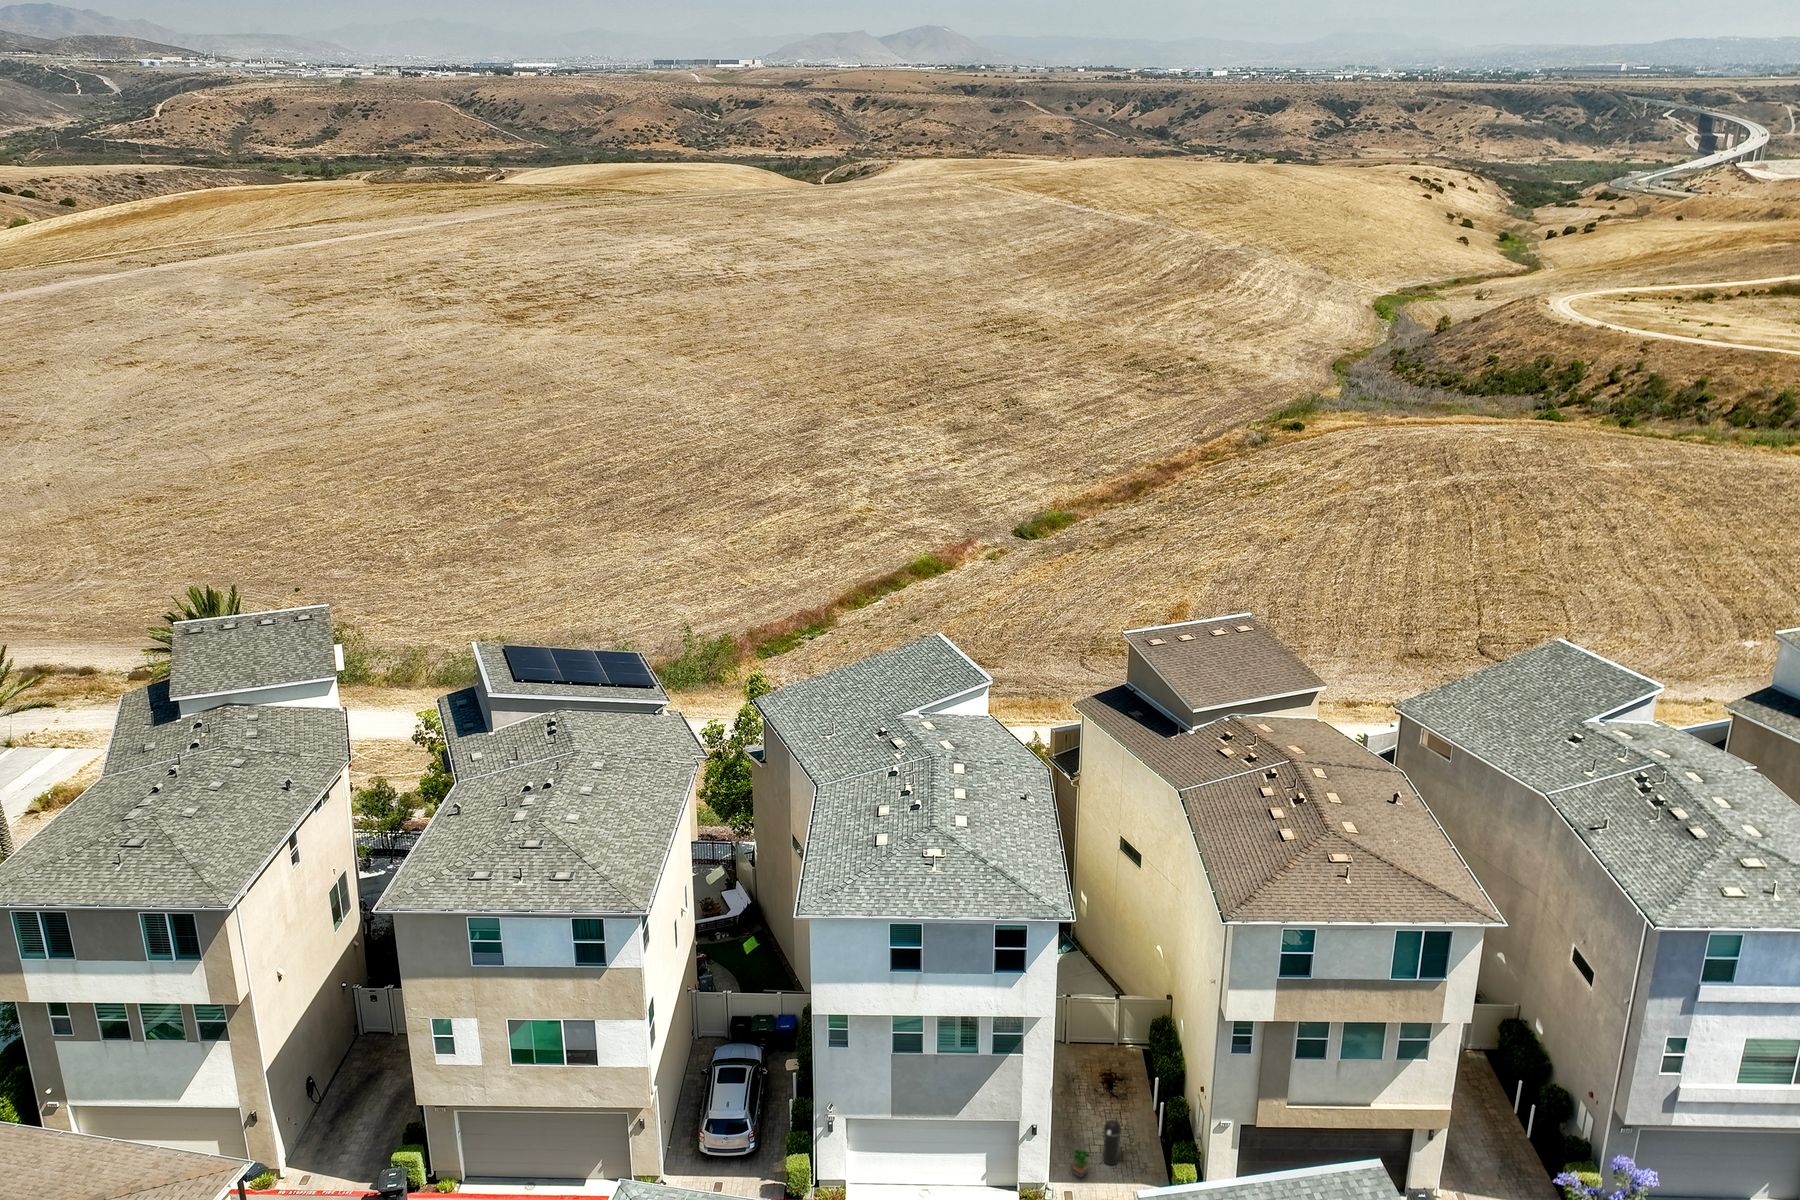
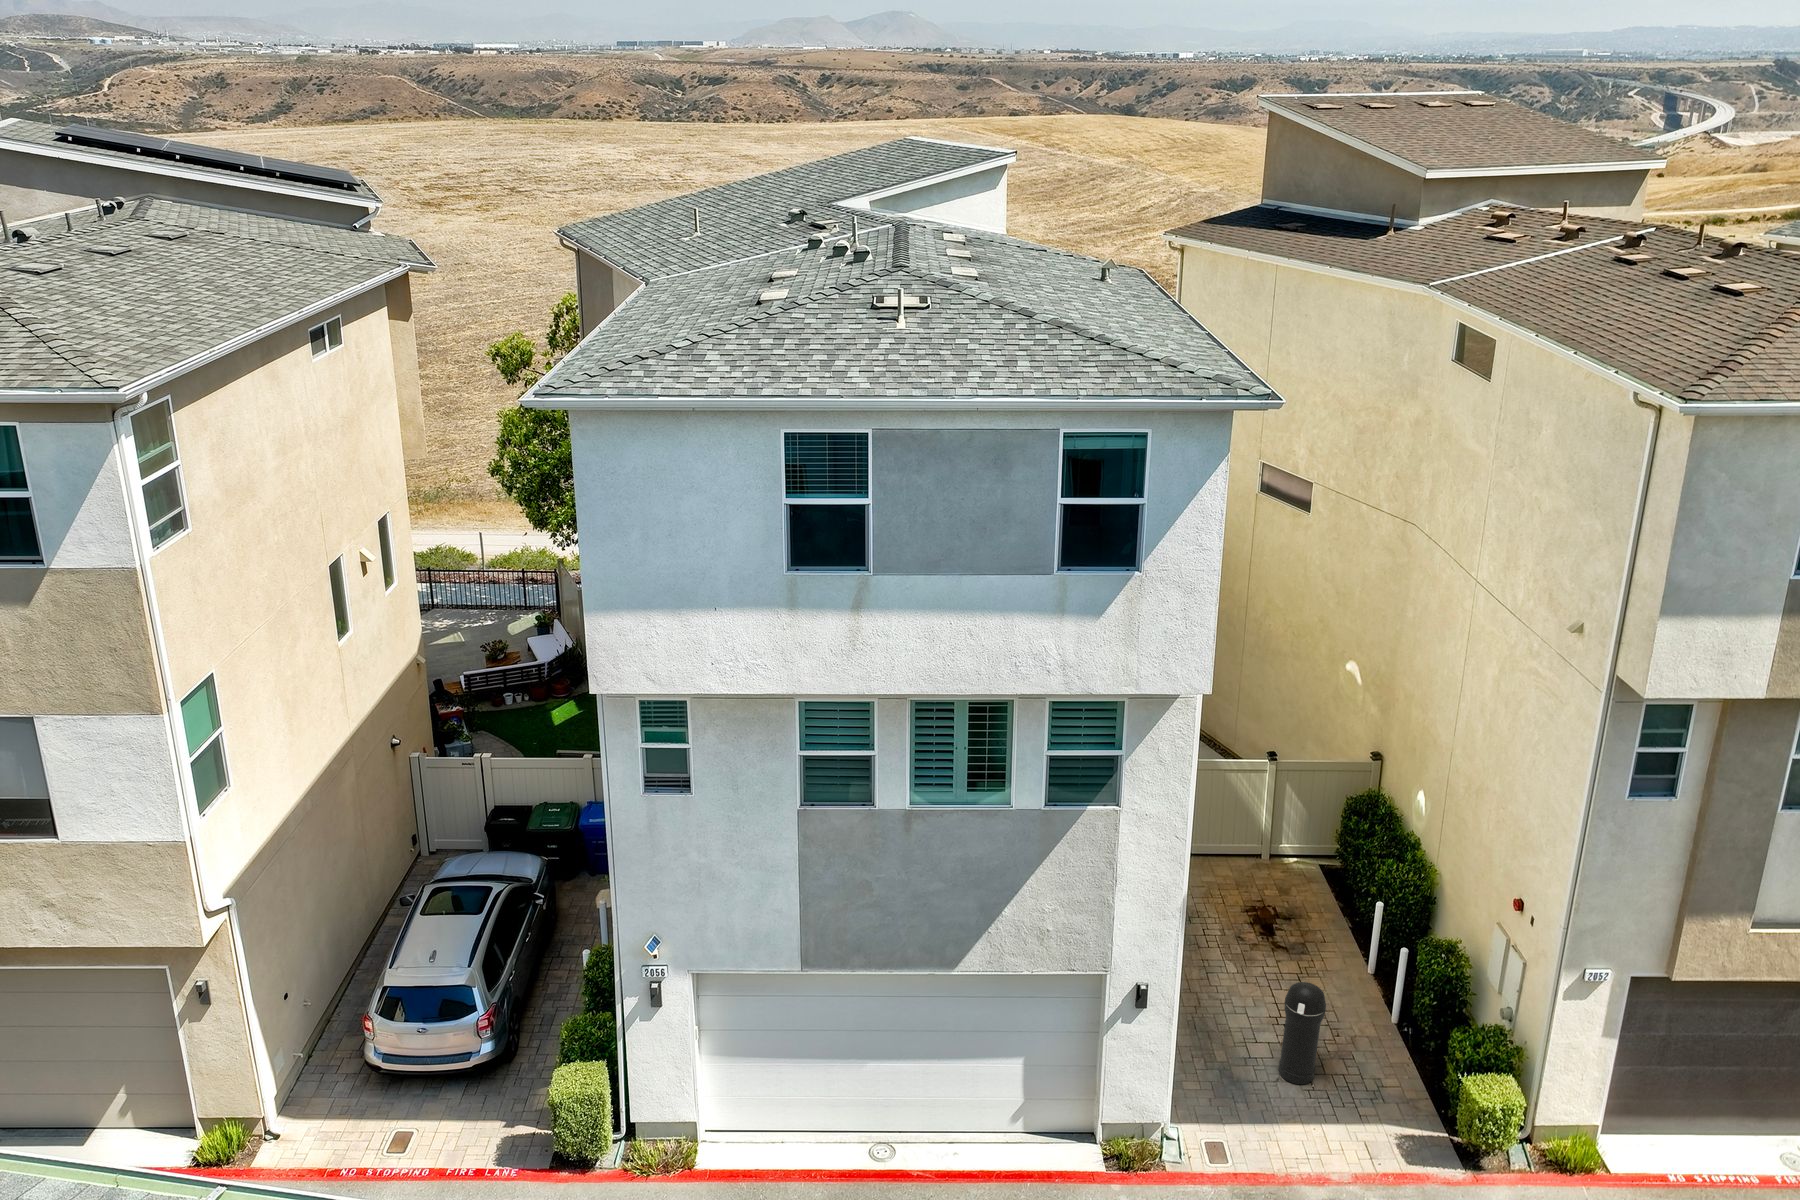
potted tree: present [1073,1149,1090,1177] -> none [1218,1046,1260,1111]

